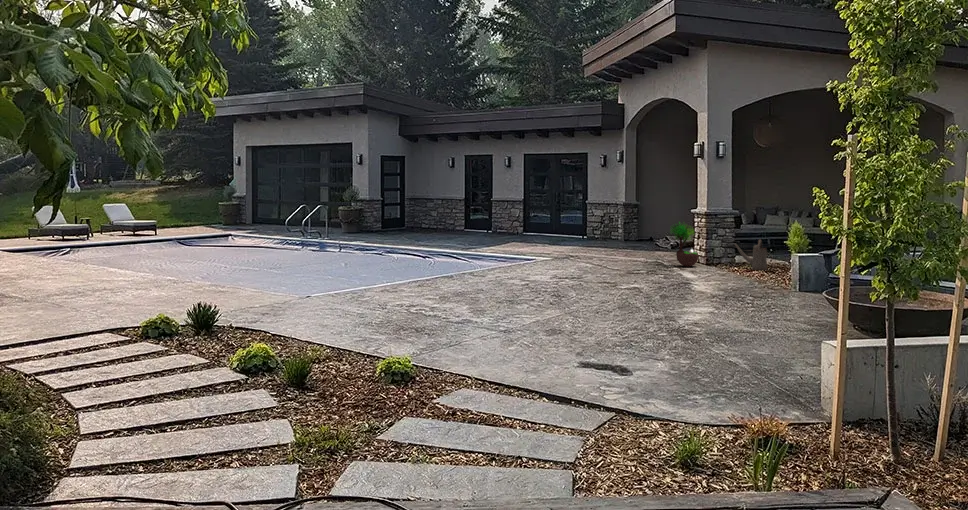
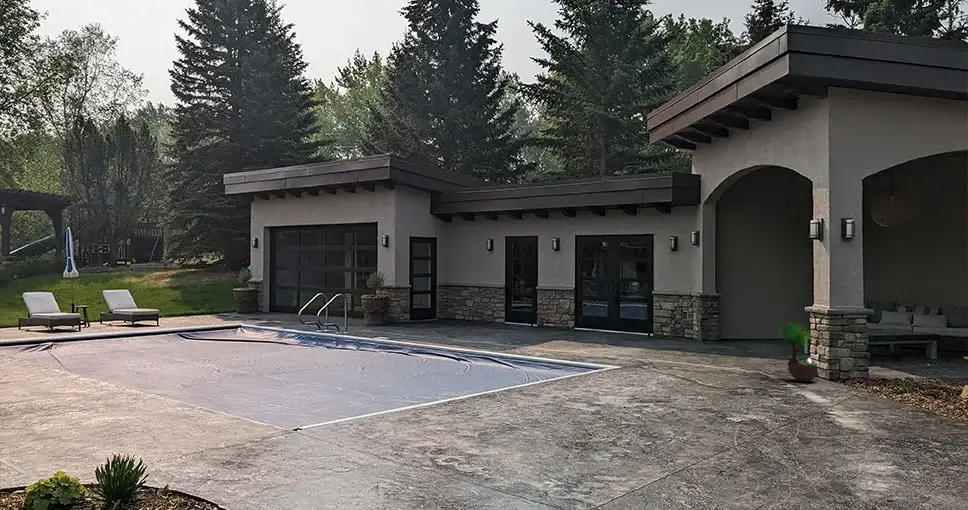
watering can: present [735,240,767,270] -> none [868,347,924,389]

